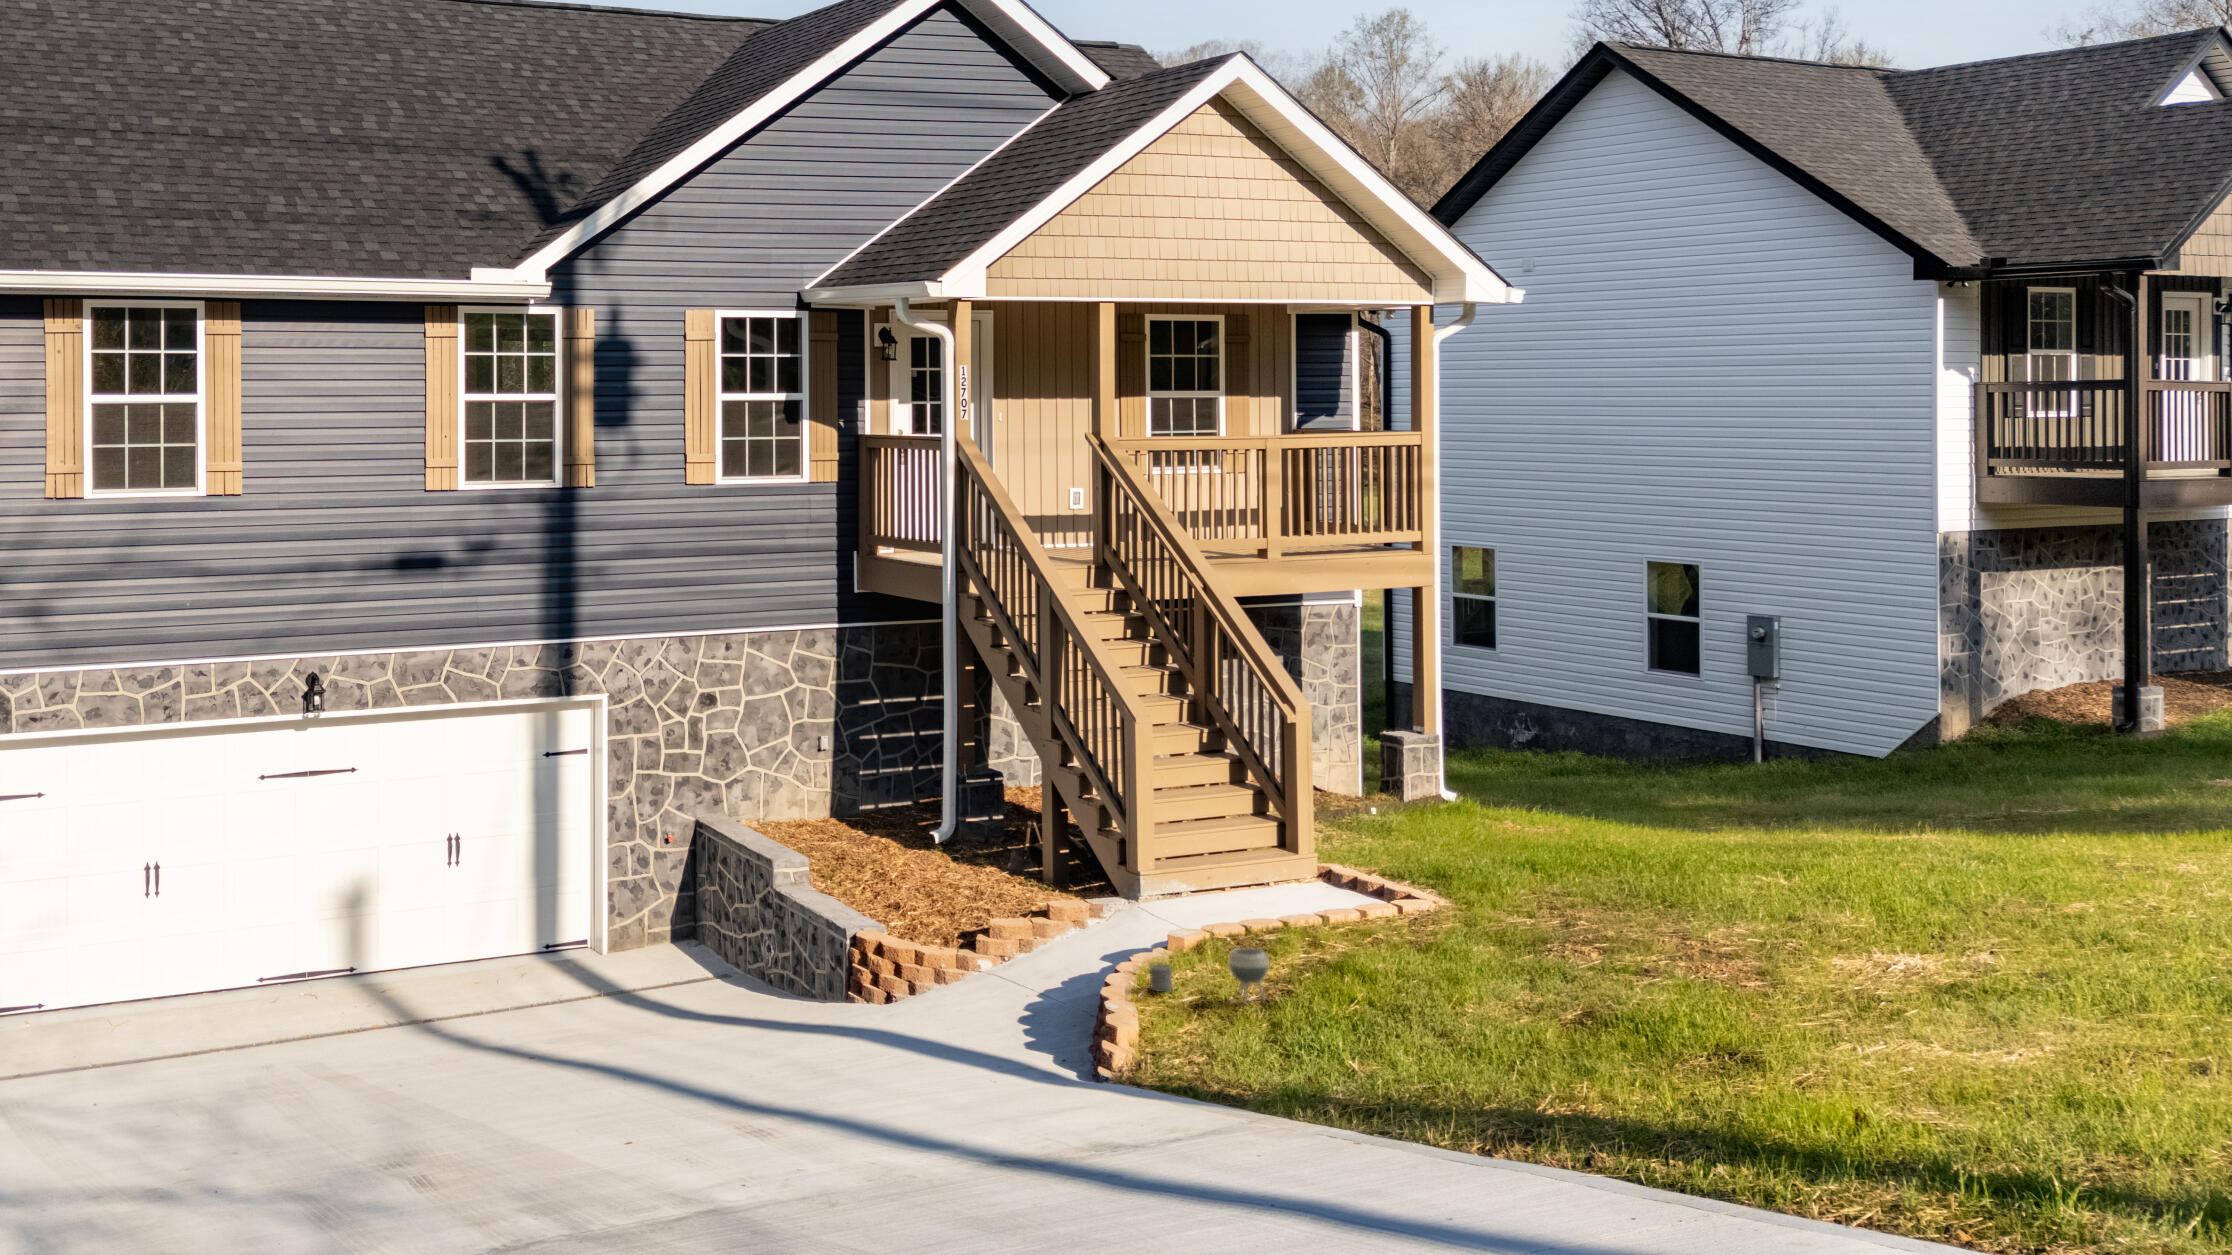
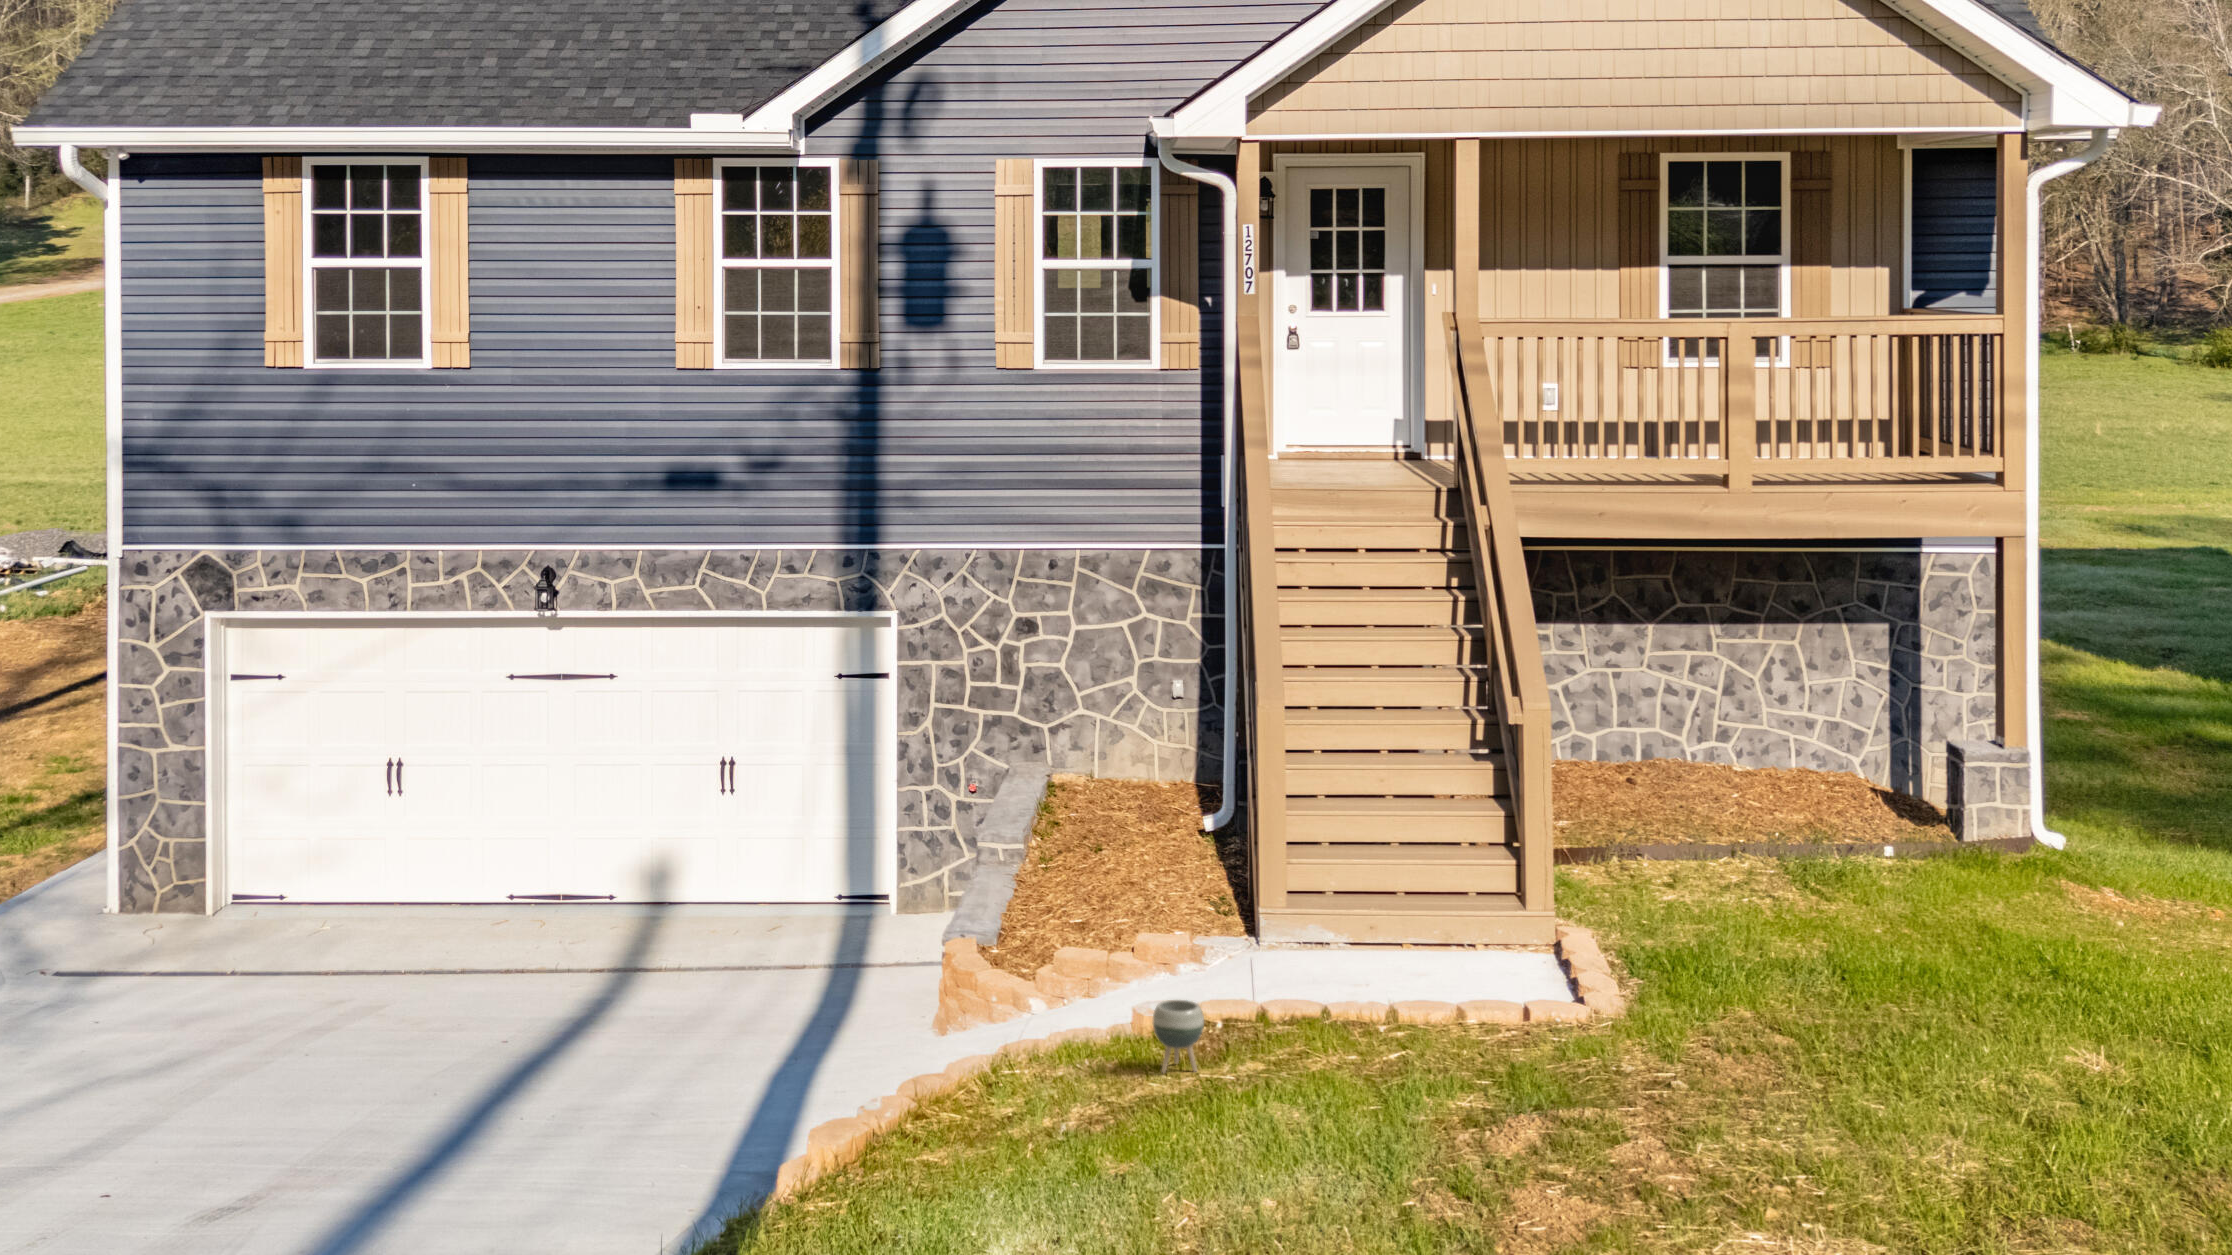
watering can: present [1150,963,1172,992] -> none [1098,1003,1143,1043]

